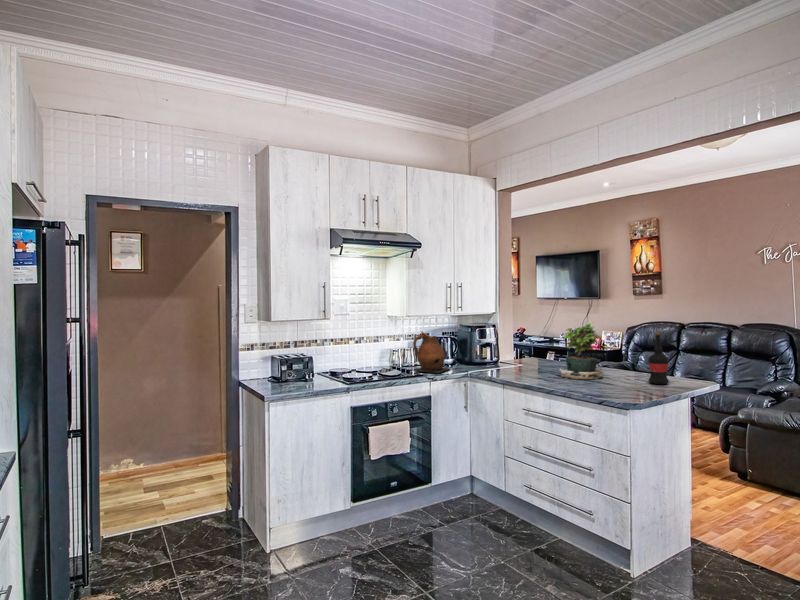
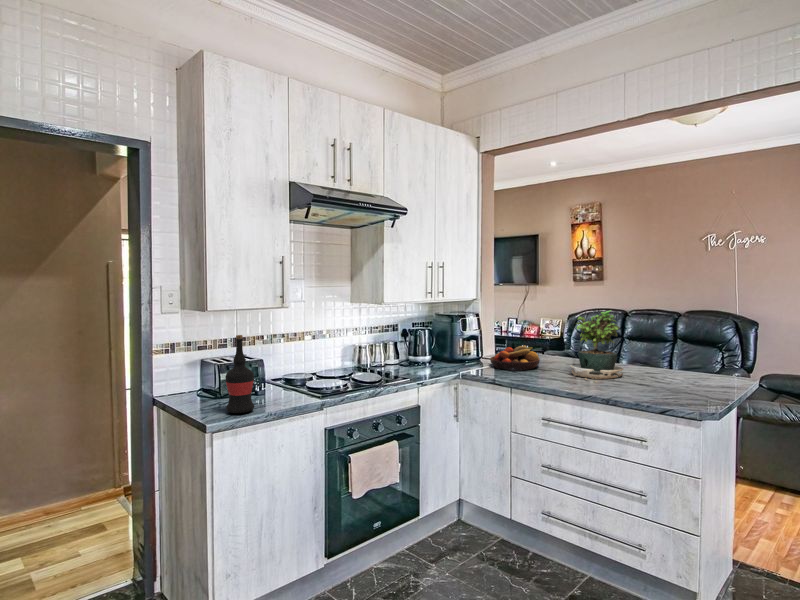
ceramic pitcher: present [413,331,450,373] -> none [391,322,435,376]
wine bottle: present [648,333,669,384] -> present [225,335,254,413]
fruit bowl: none [499,352,540,372] -> present [490,346,540,371]

